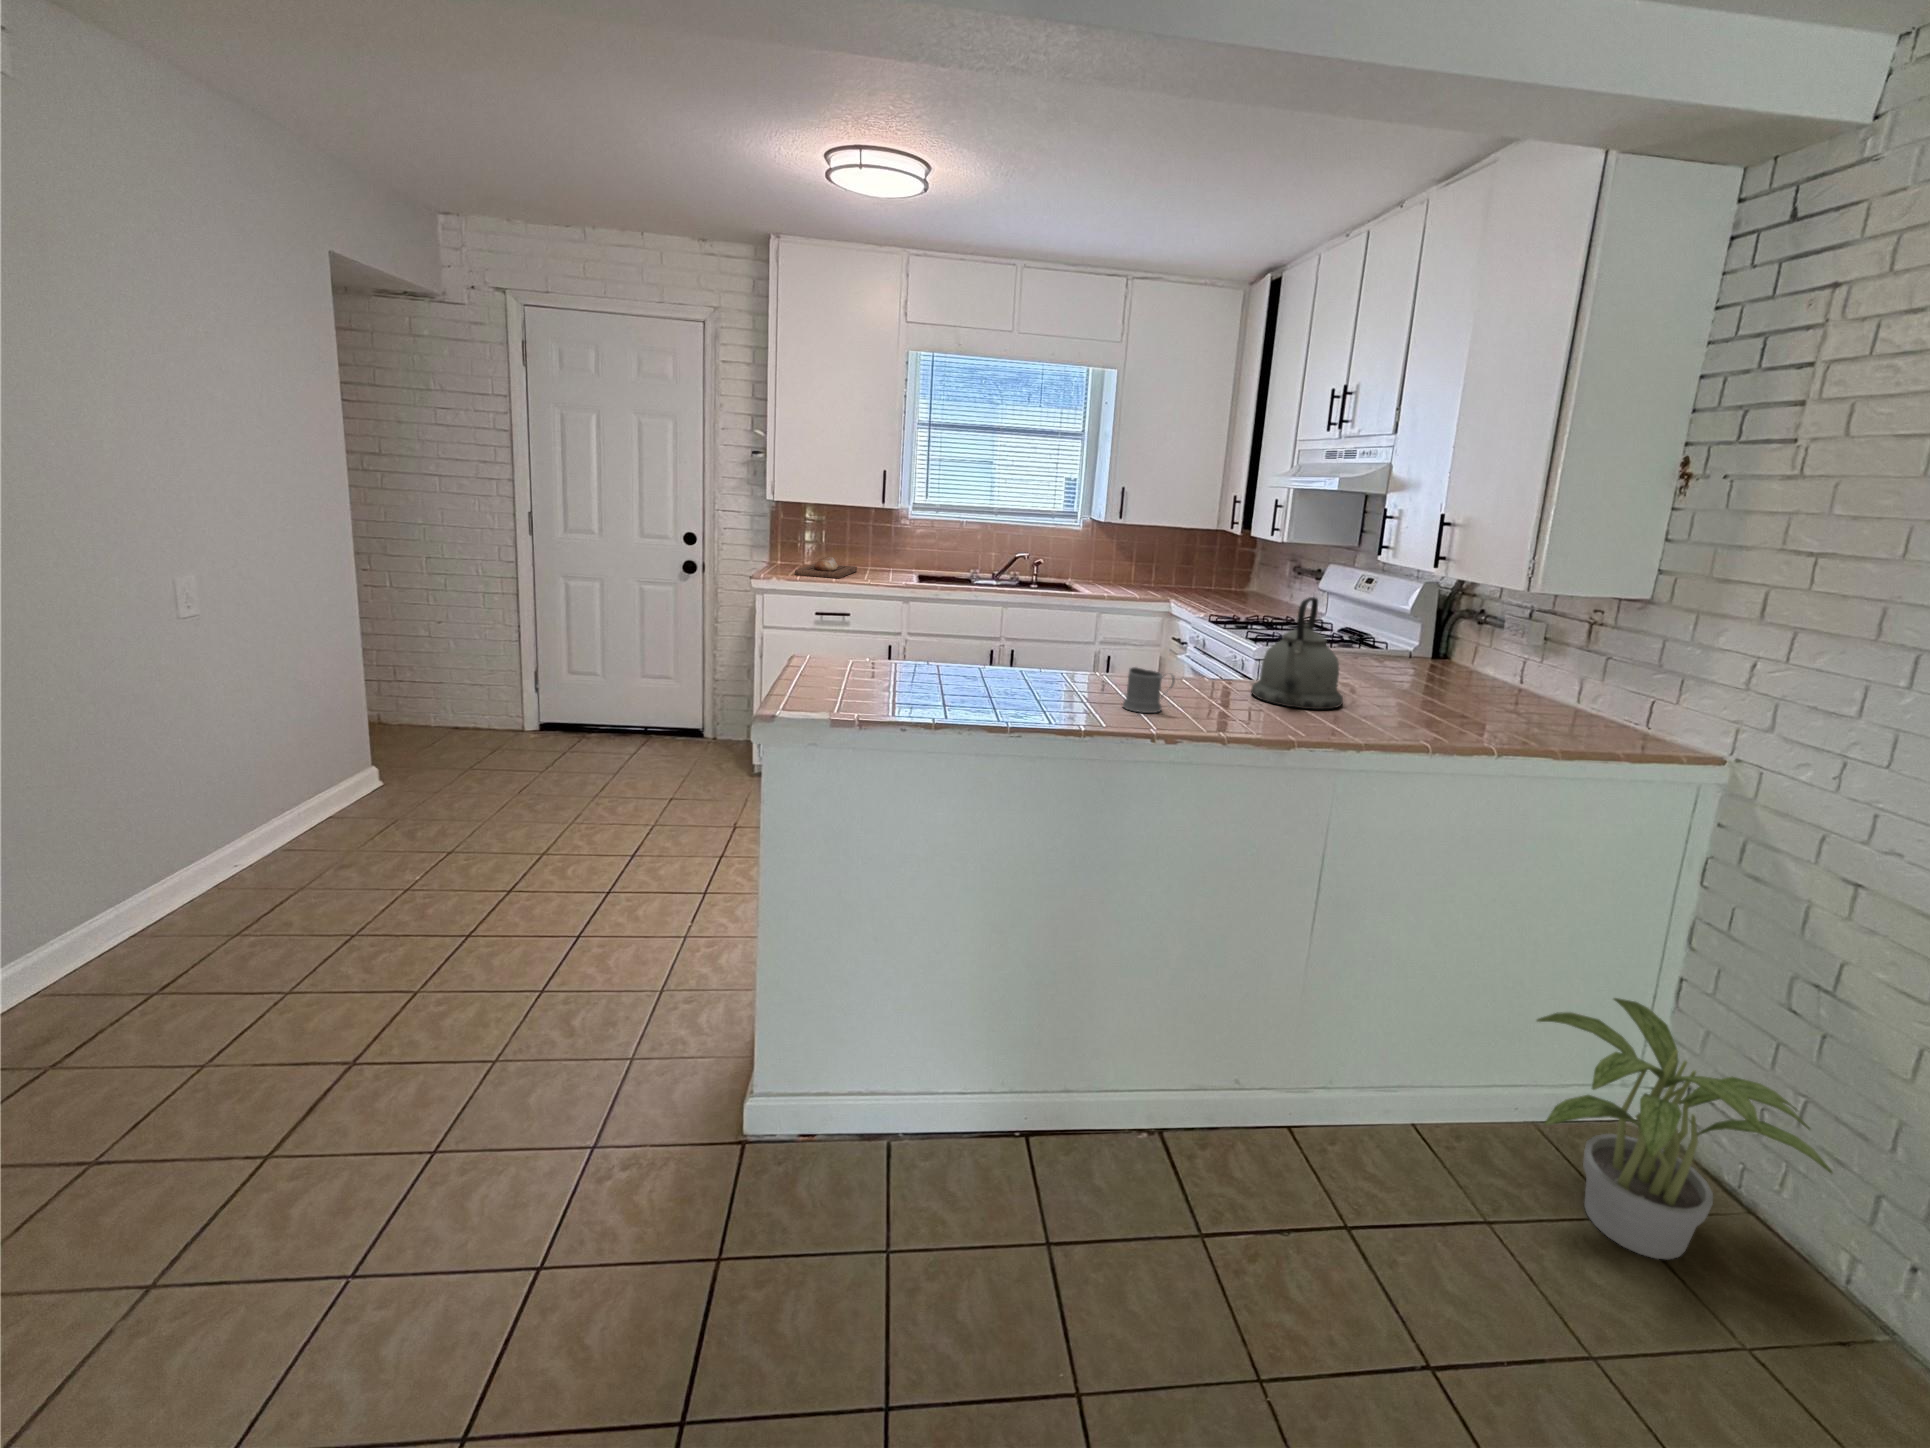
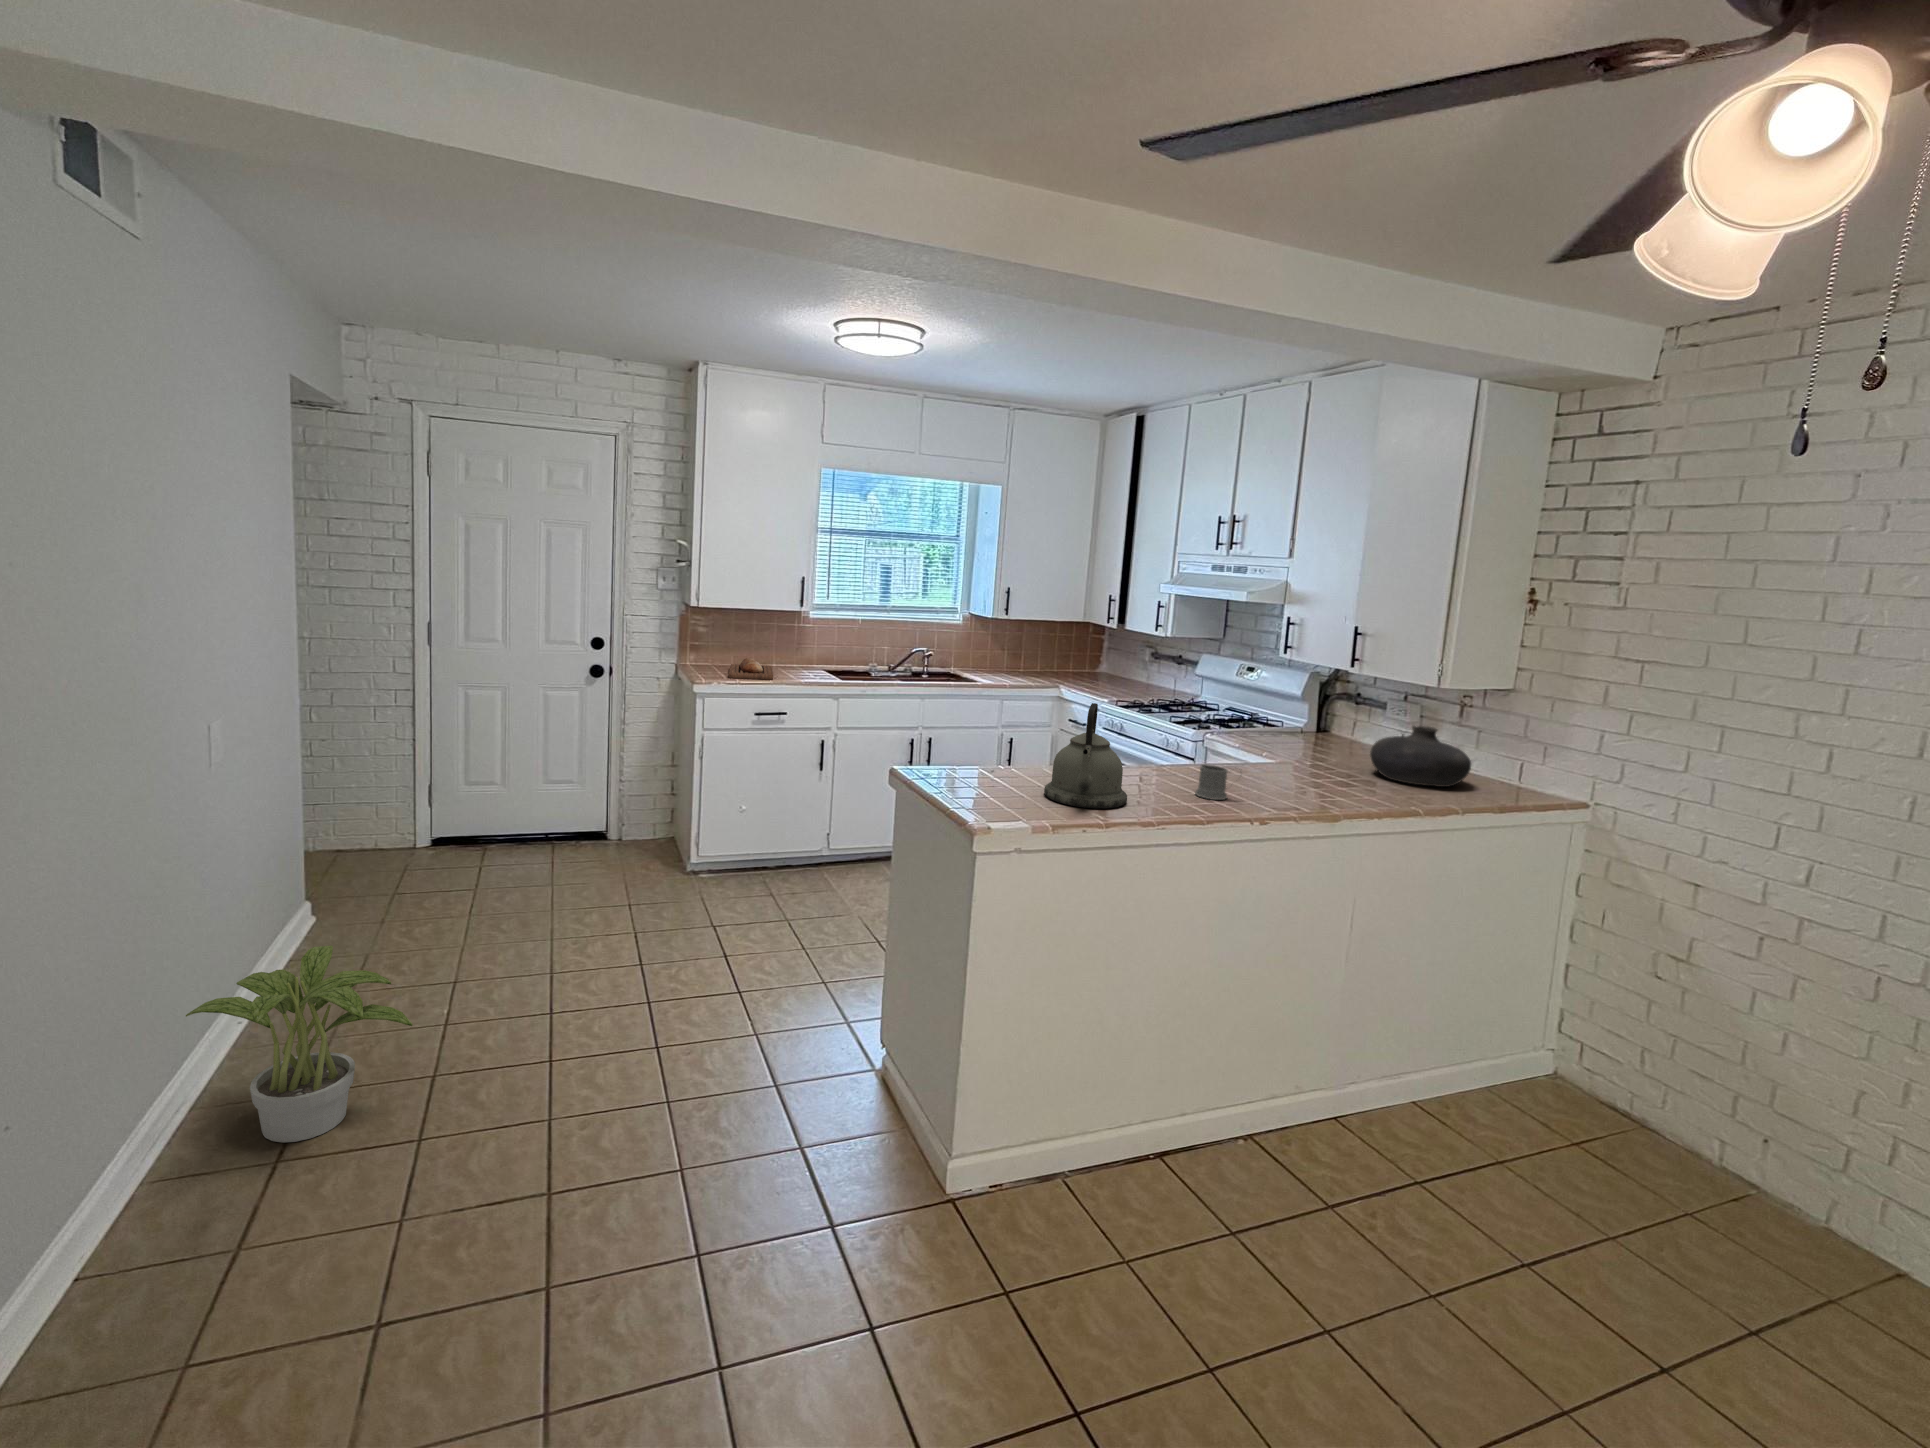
kettle: present [1251,597,1343,709] -> present [1044,703,1127,808]
vase: none [1428,642,1562,724] -> present [1370,726,1471,787]
potted plant: present [1537,998,1832,1259] -> present [186,946,413,1142]

